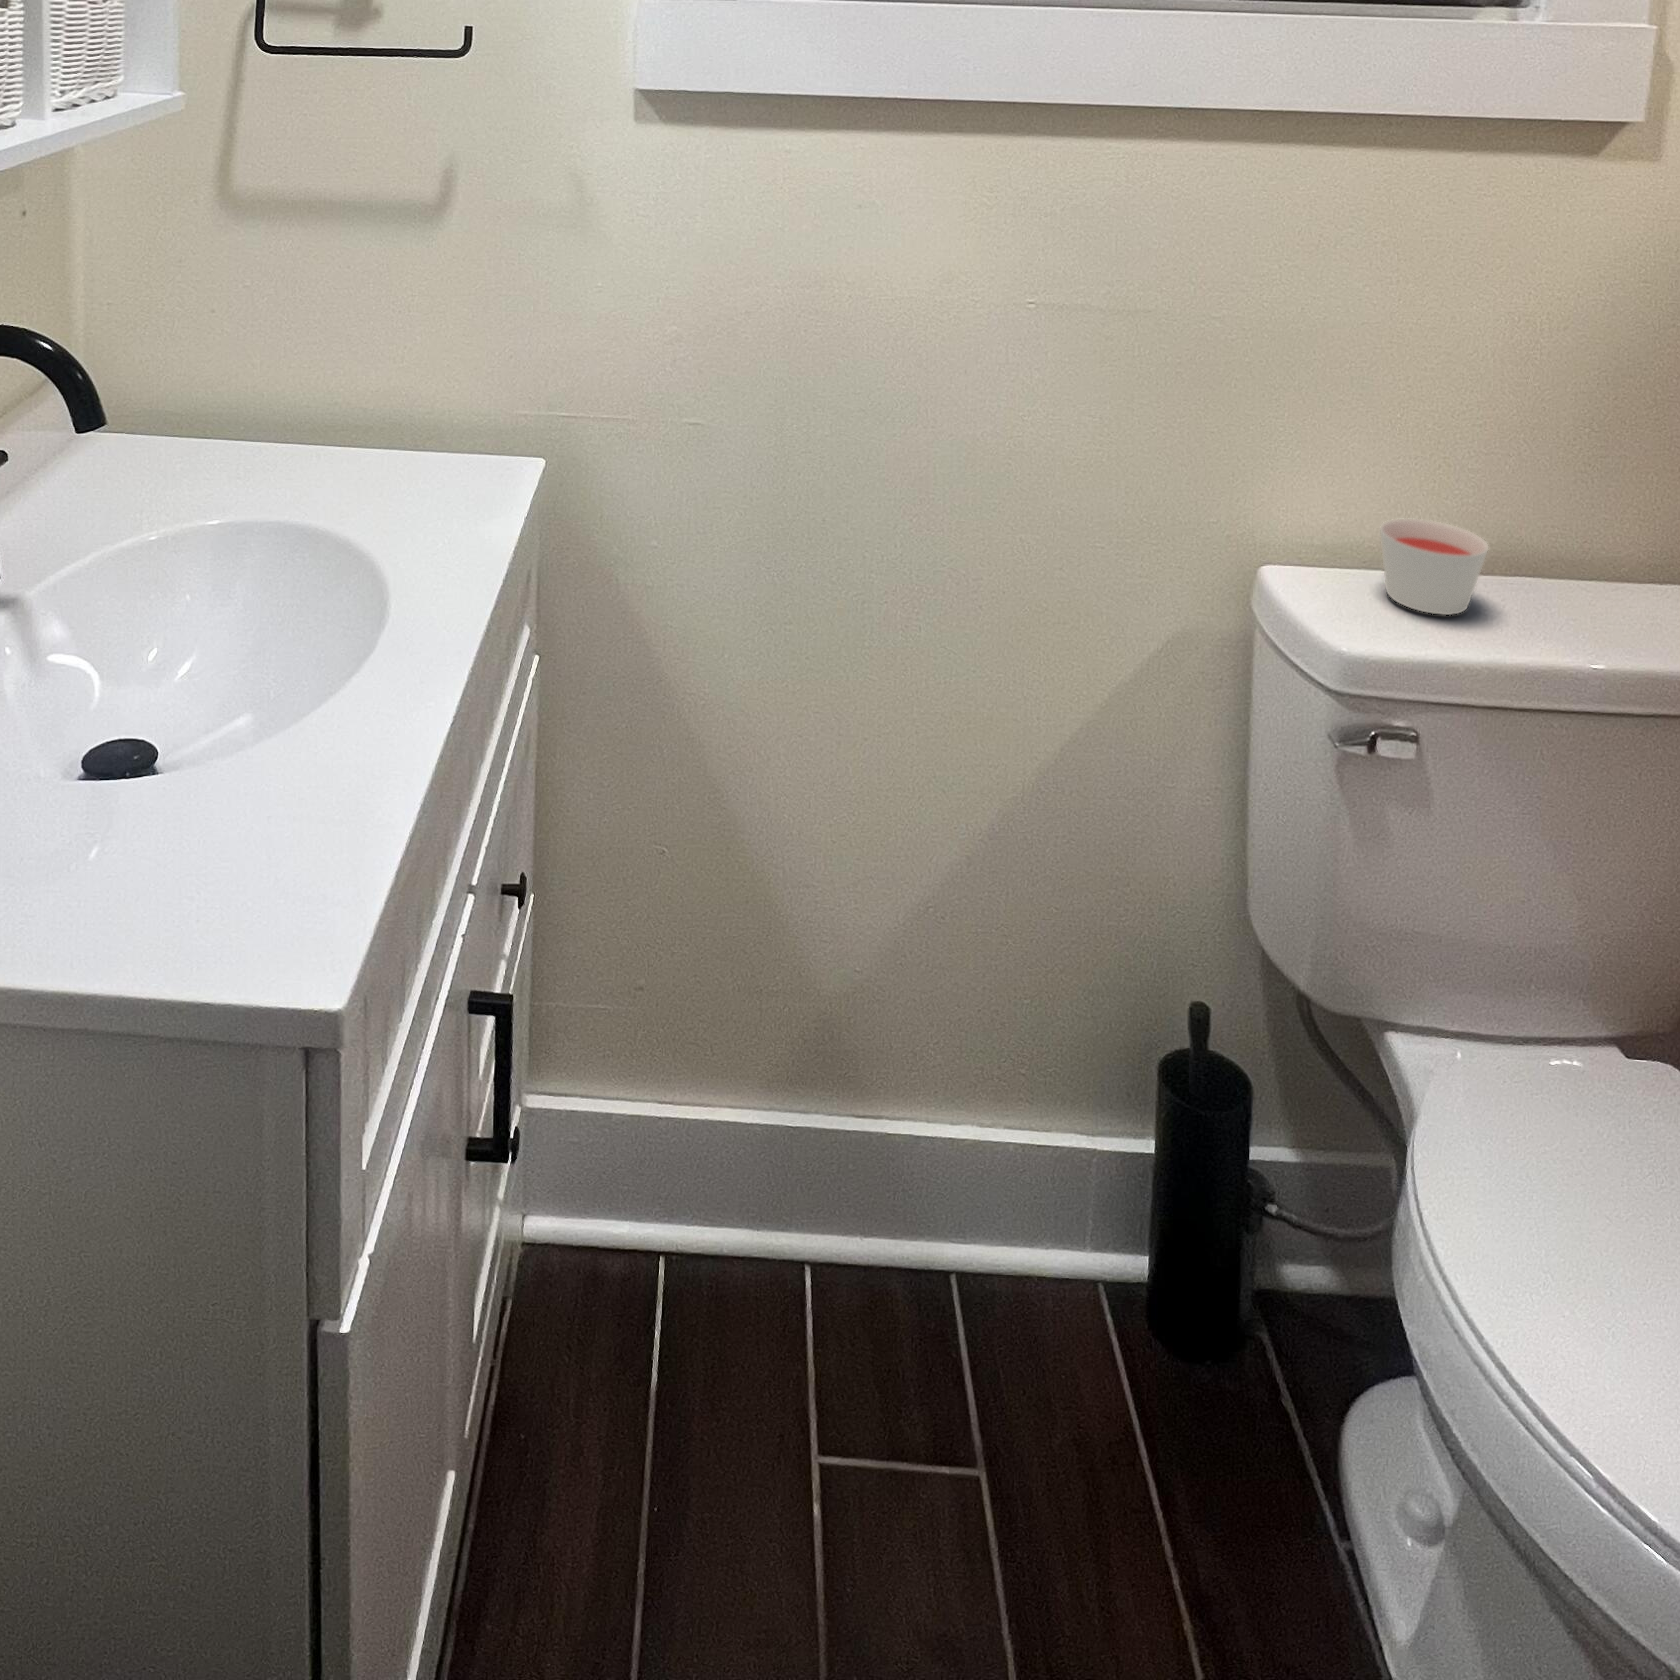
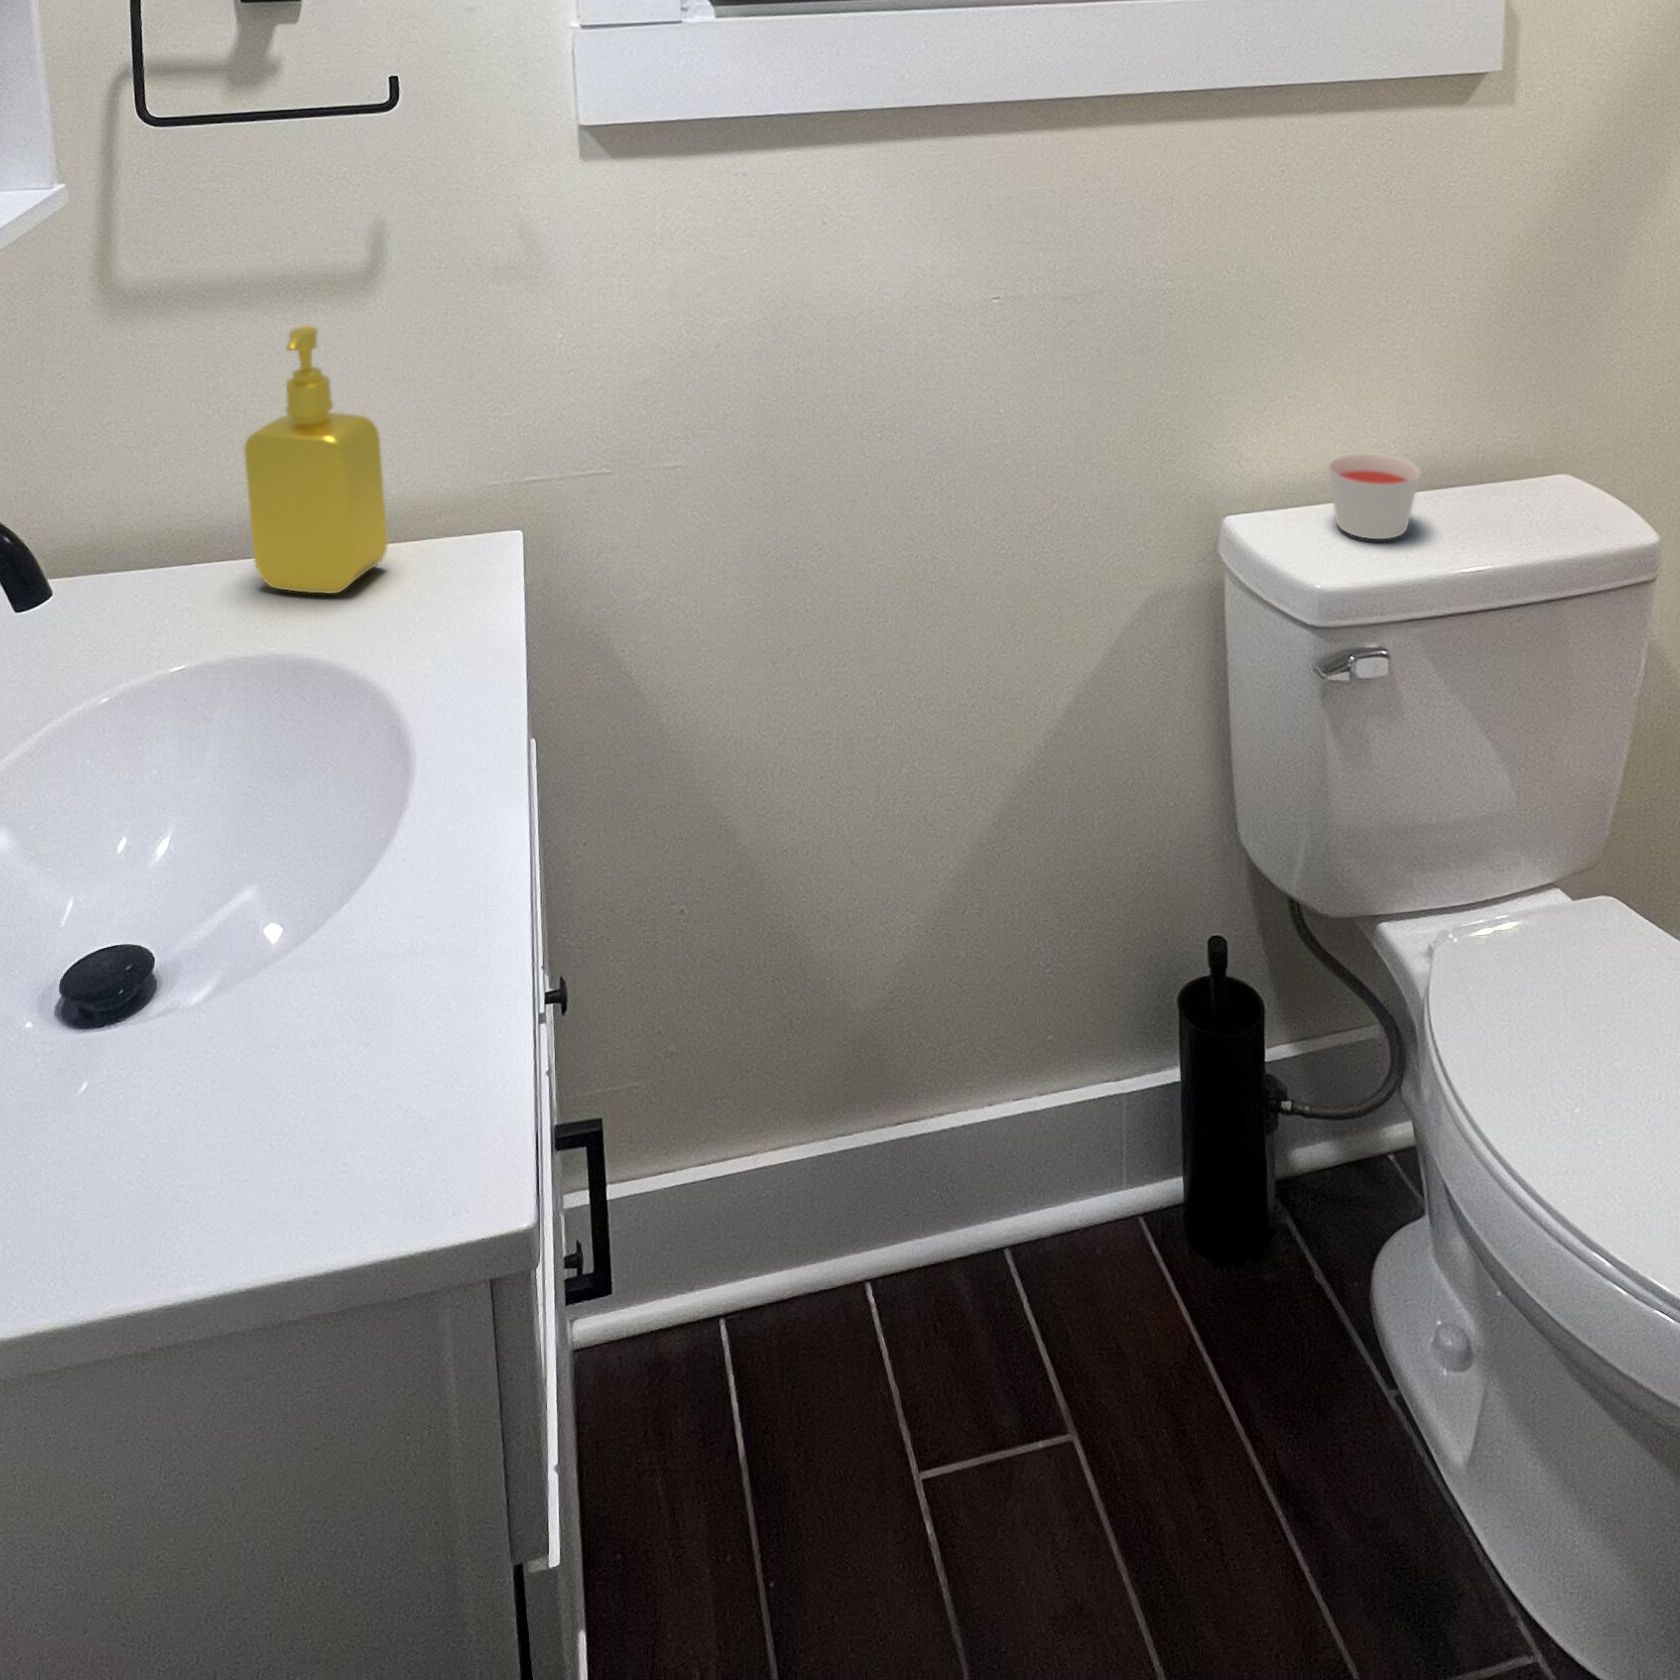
soap dispenser: none [314,240,427,480] -> present [244,326,388,593]

